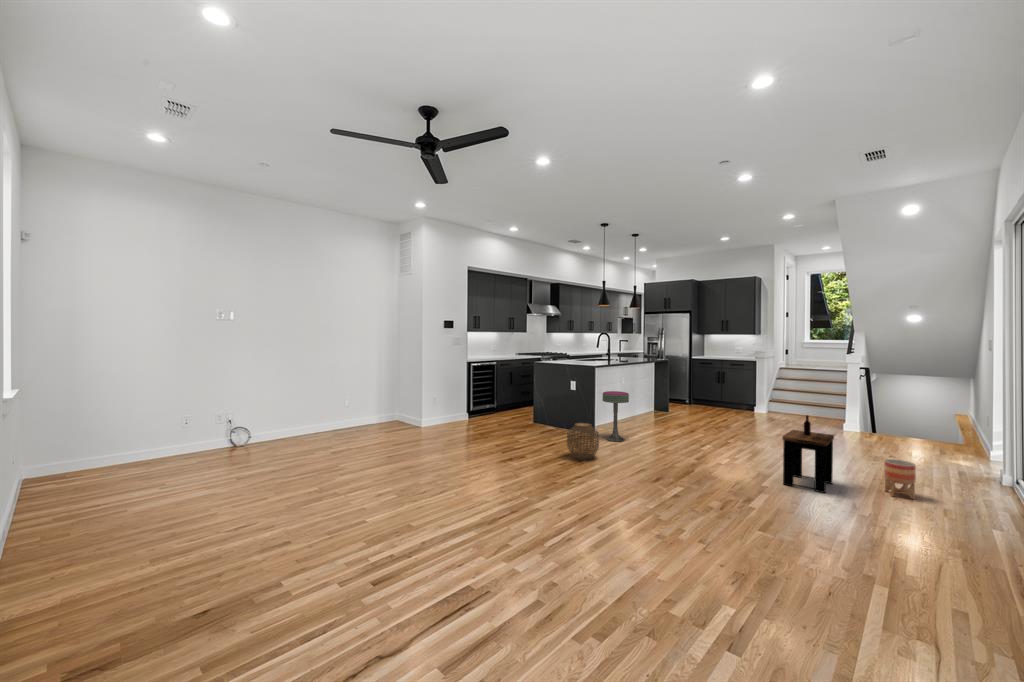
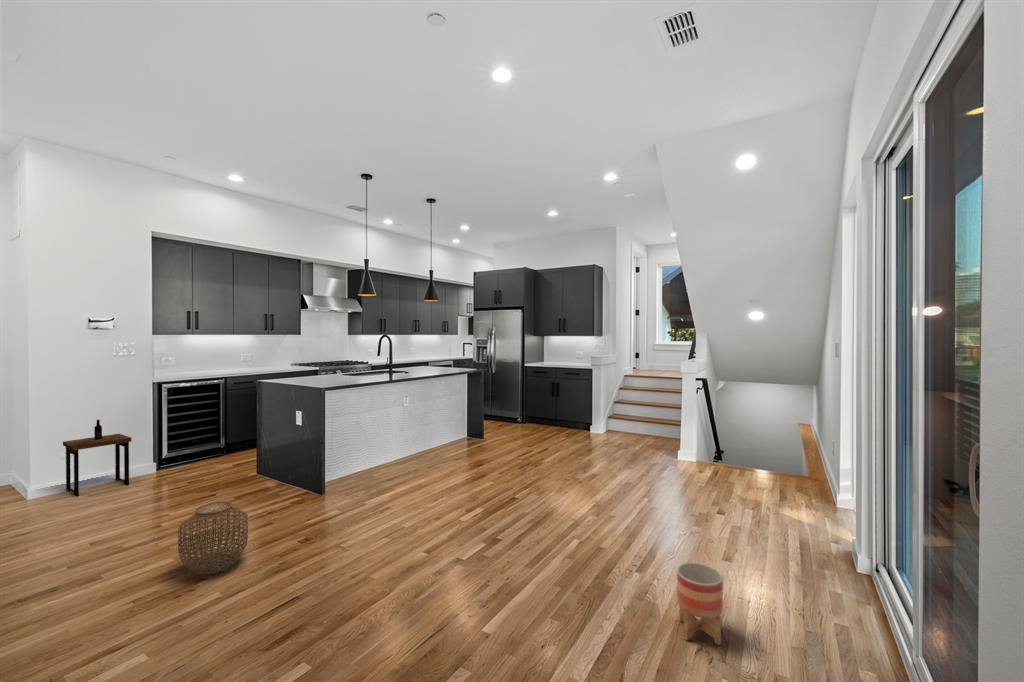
bar stool: present [603,391,629,441] -> none [317,428,361,511]
side table: present [782,415,834,493] -> present [63,420,131,496]

